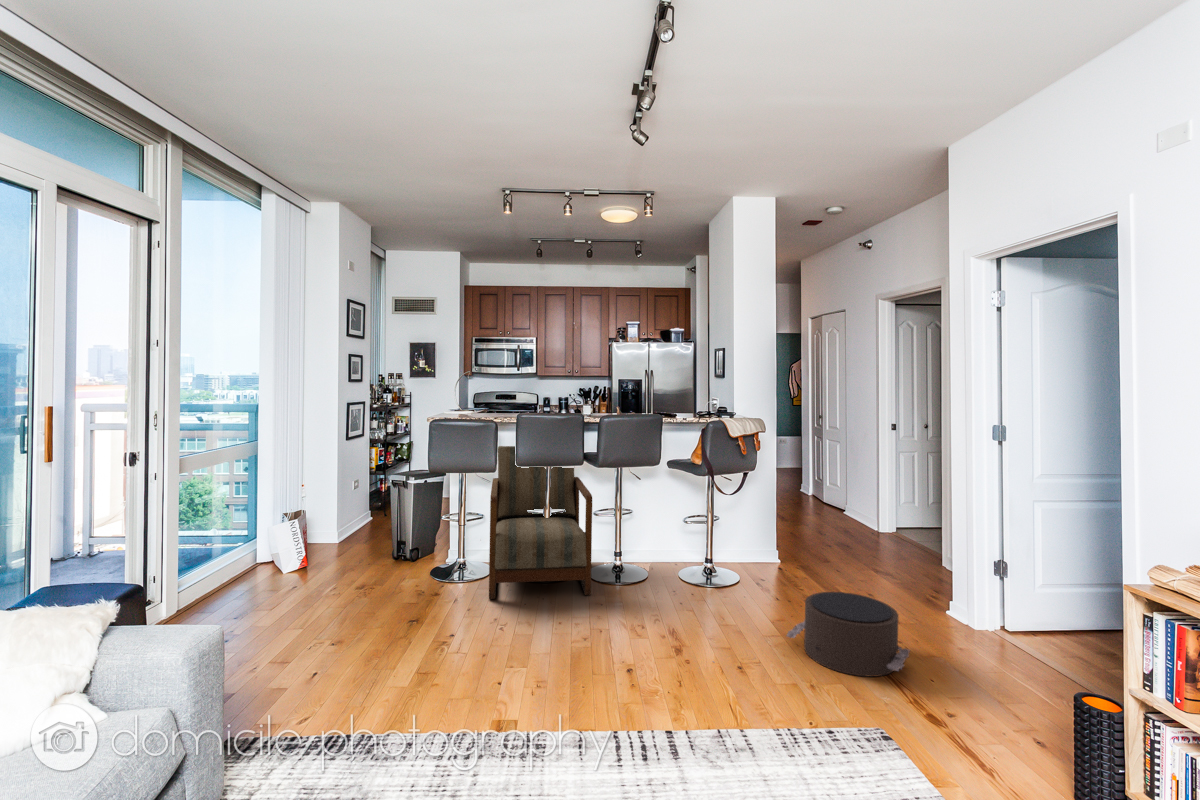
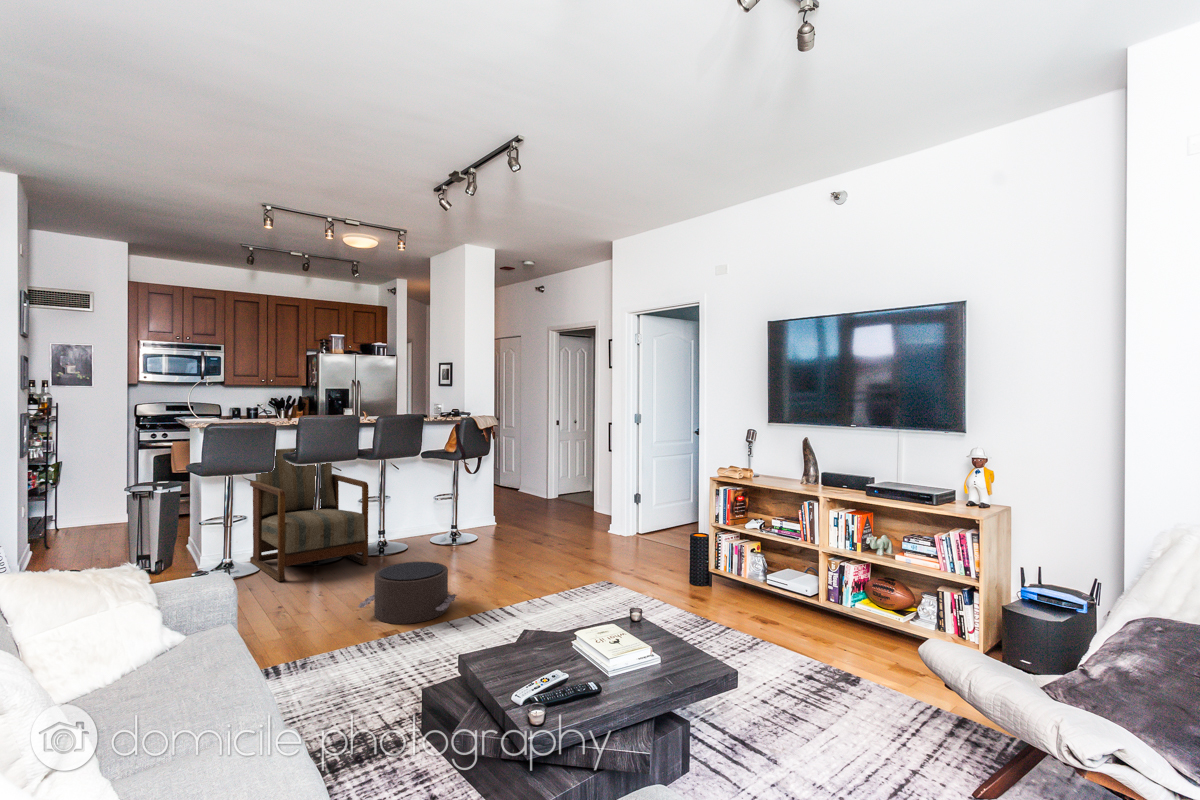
pouf: present [787,592,910,676] -> present [358,562,457,624]

